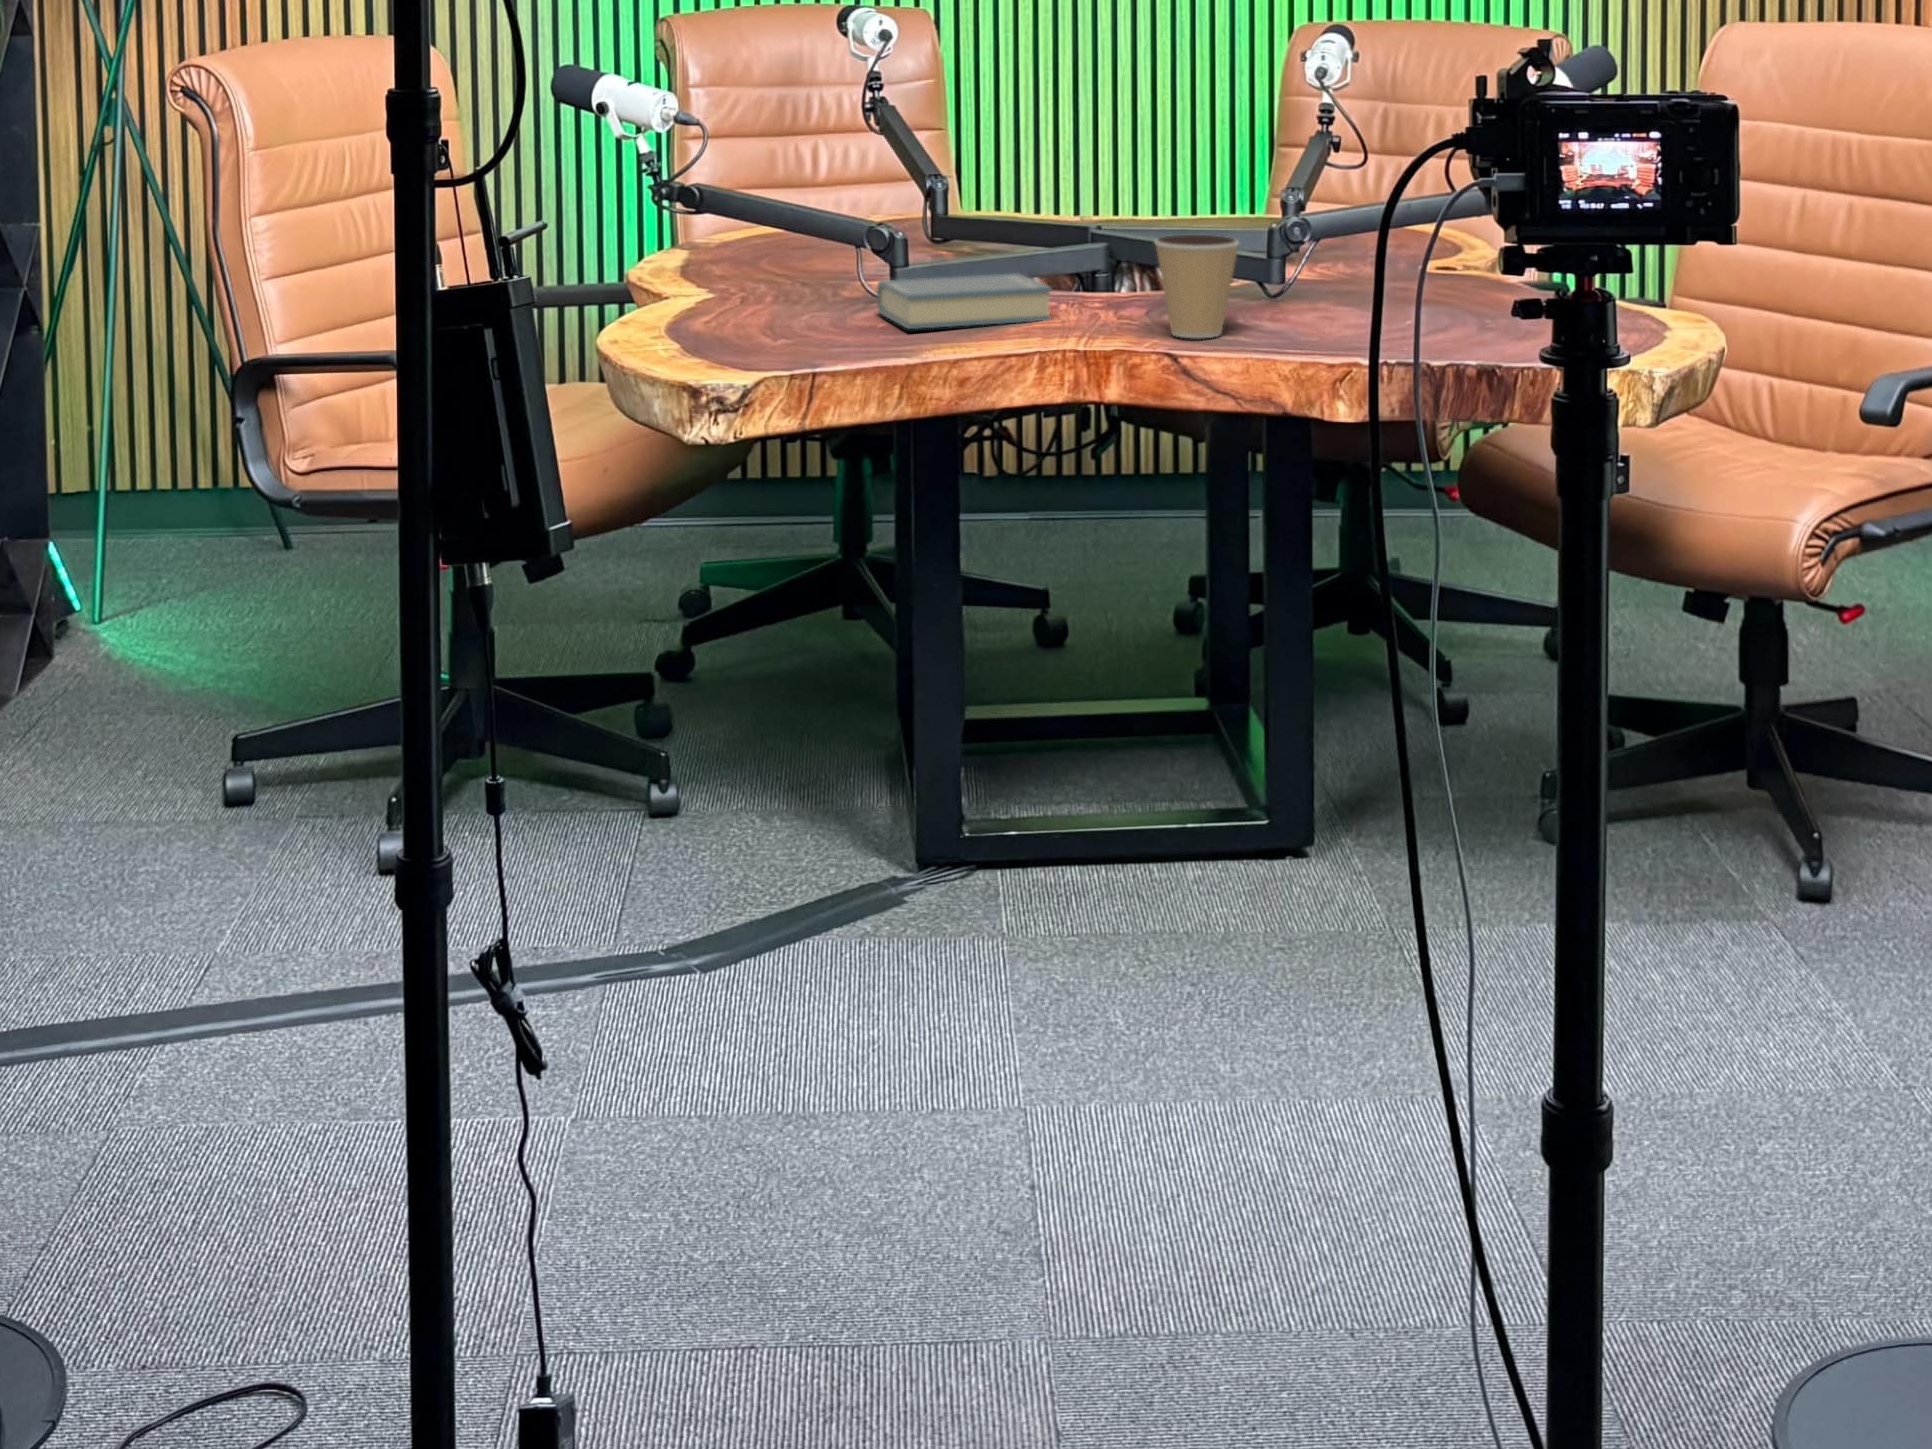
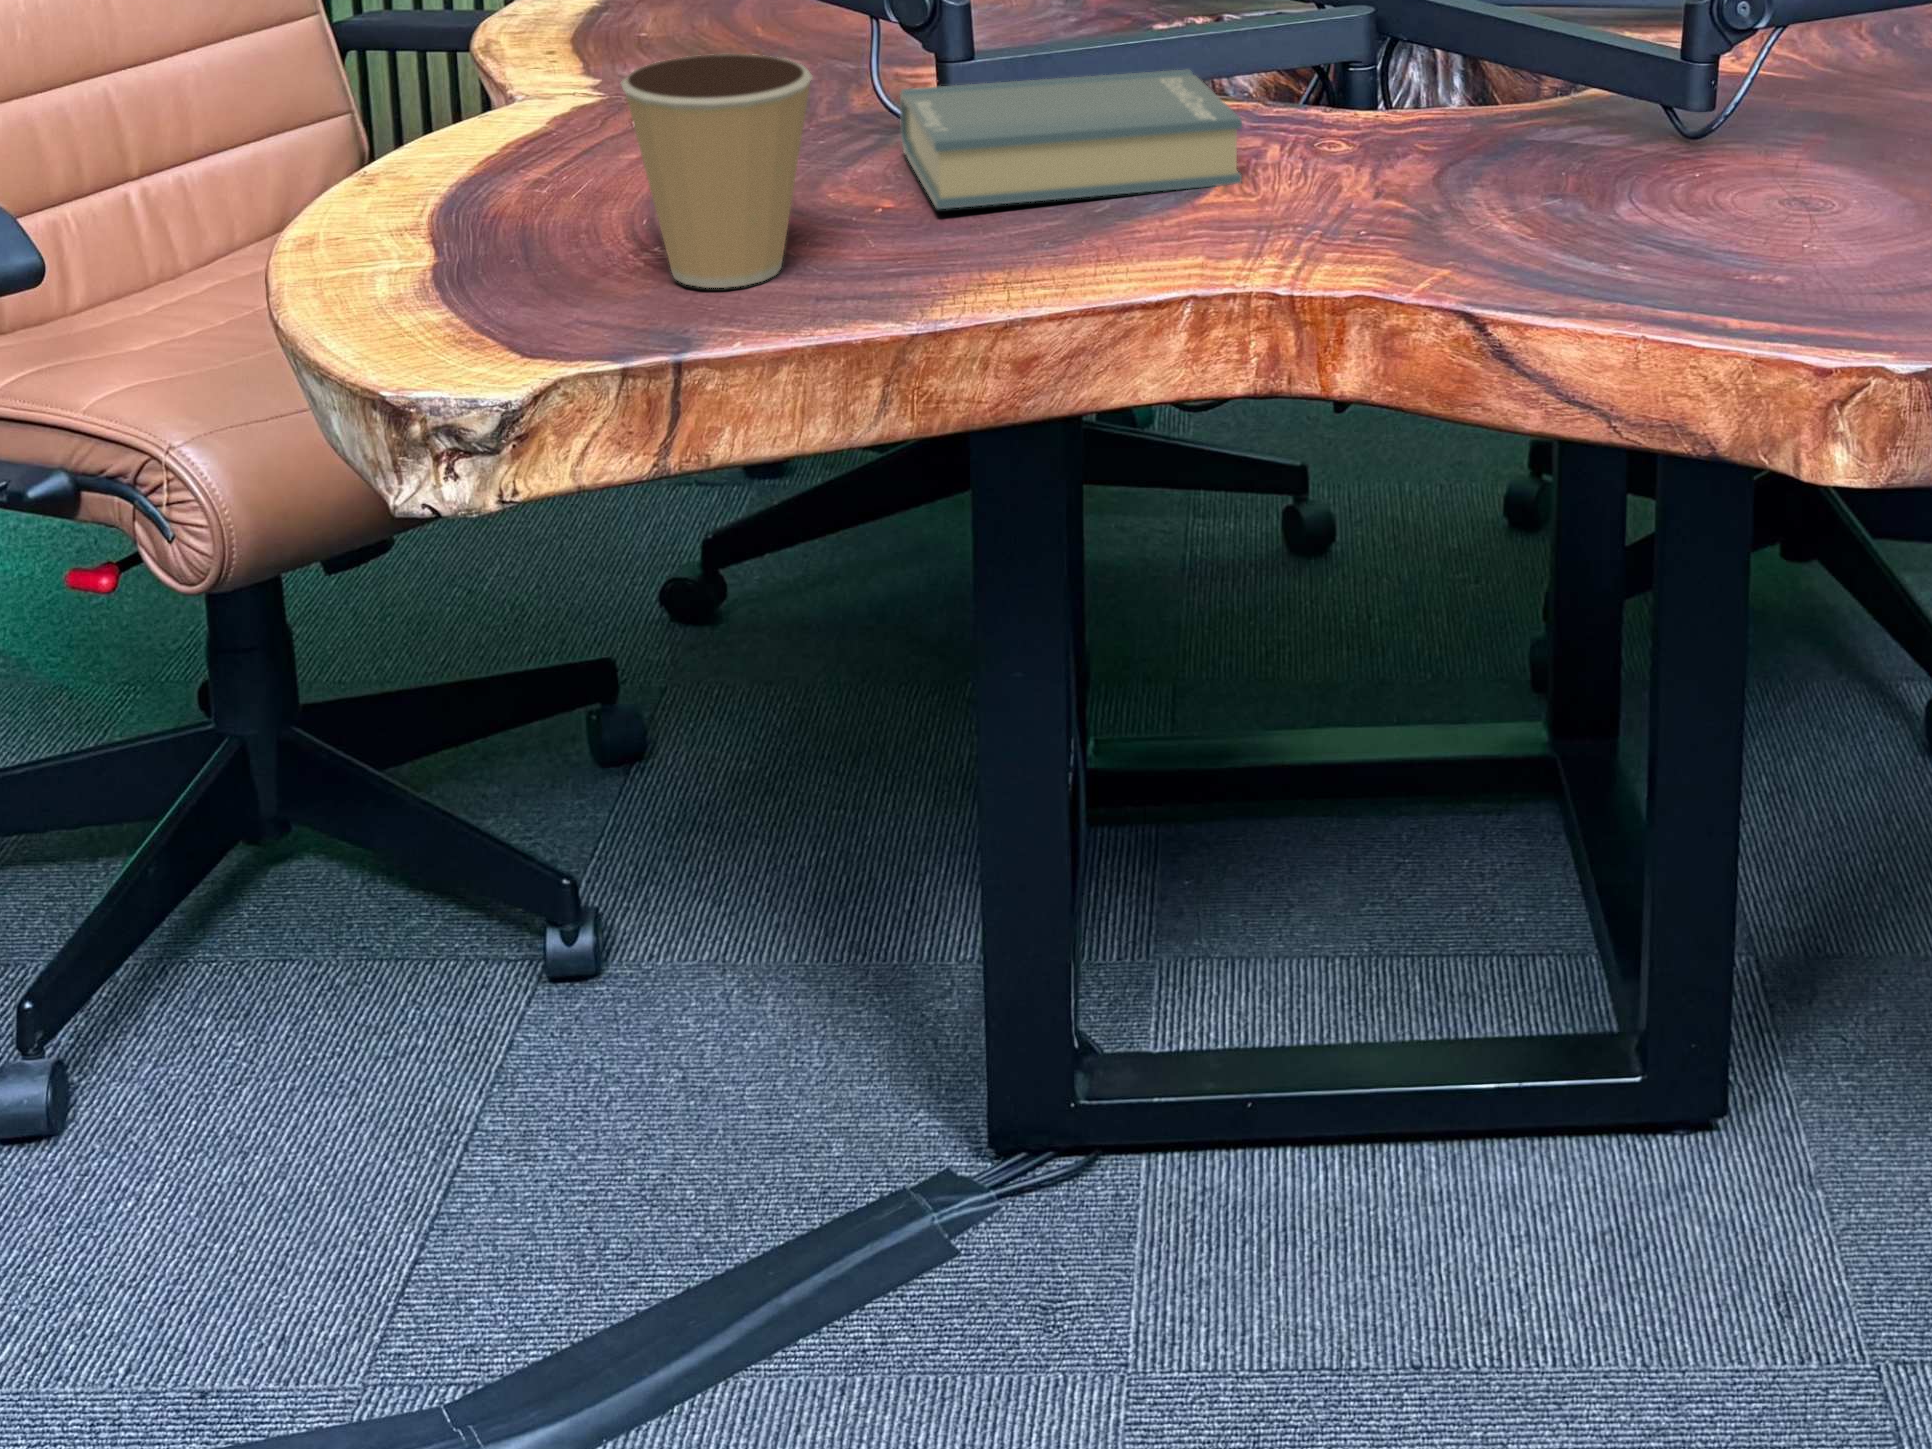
coffee cup: present [1155,235,1239,338] -> present [620,54,812,288]

